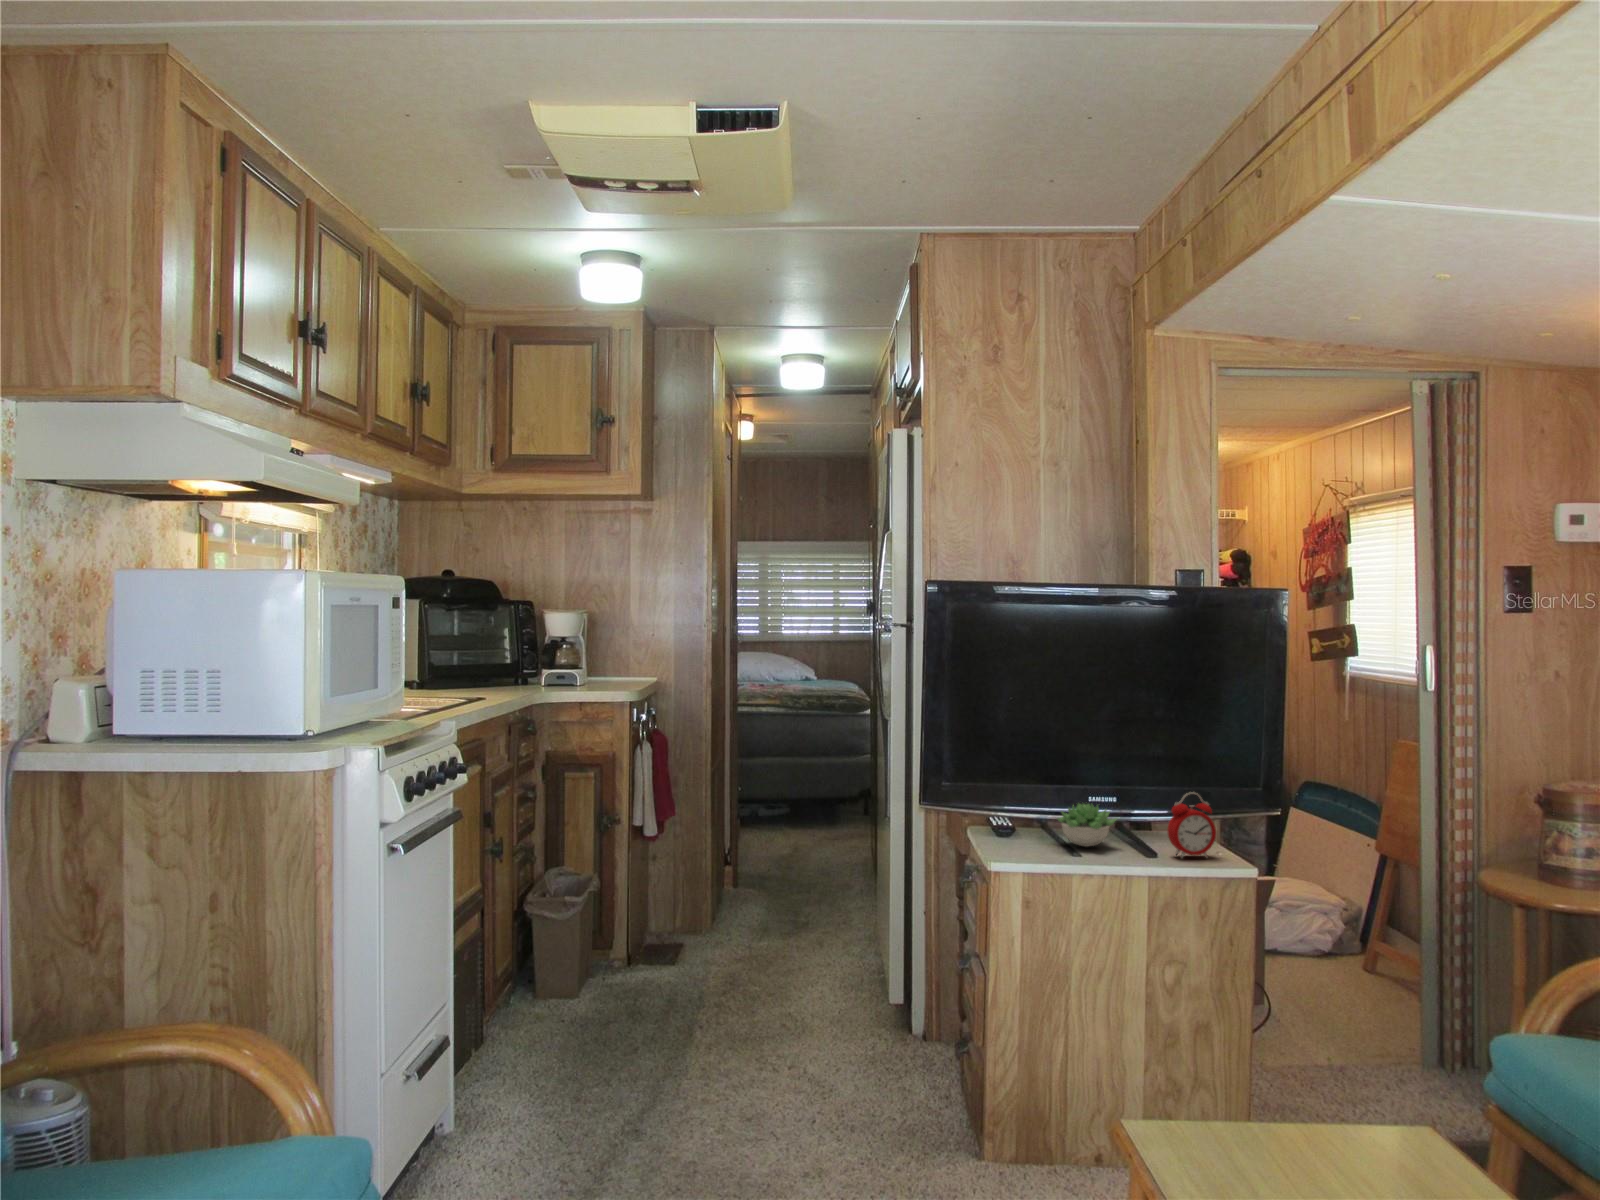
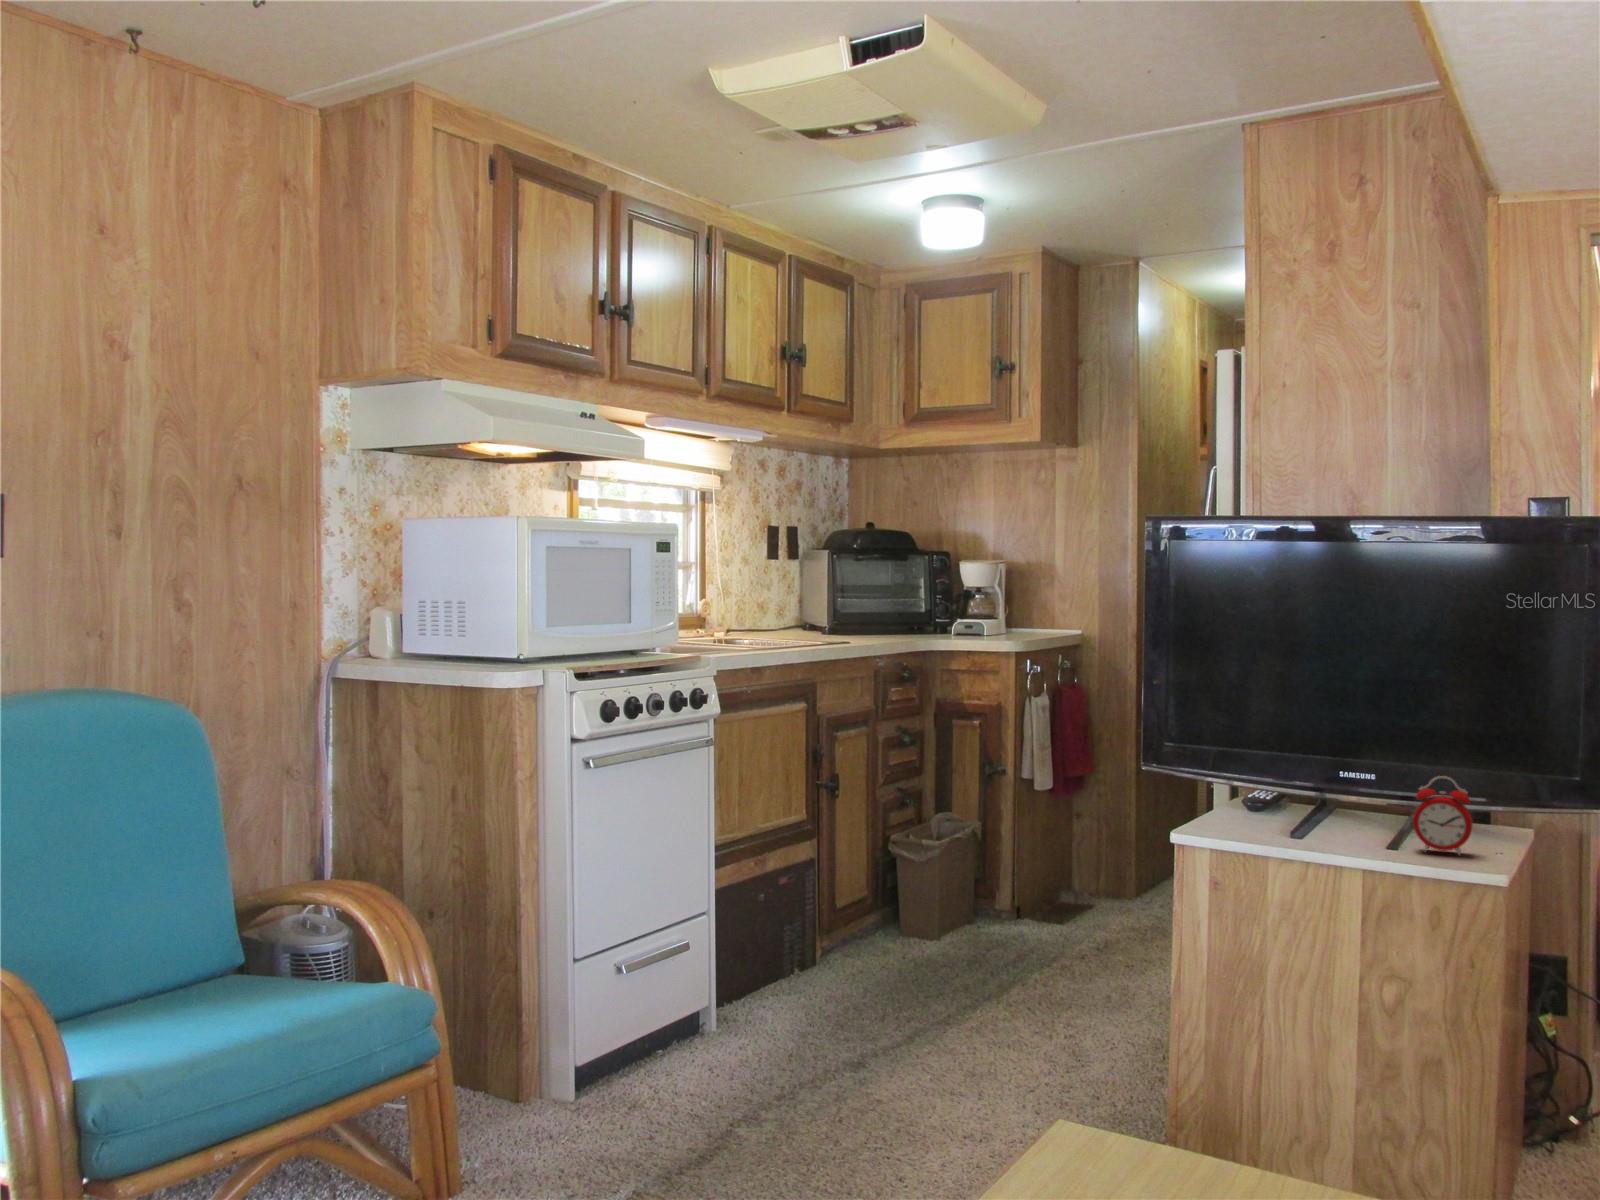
succulent plant: present [1057,804,1117,847] -> none [1301,779,1370,829]

